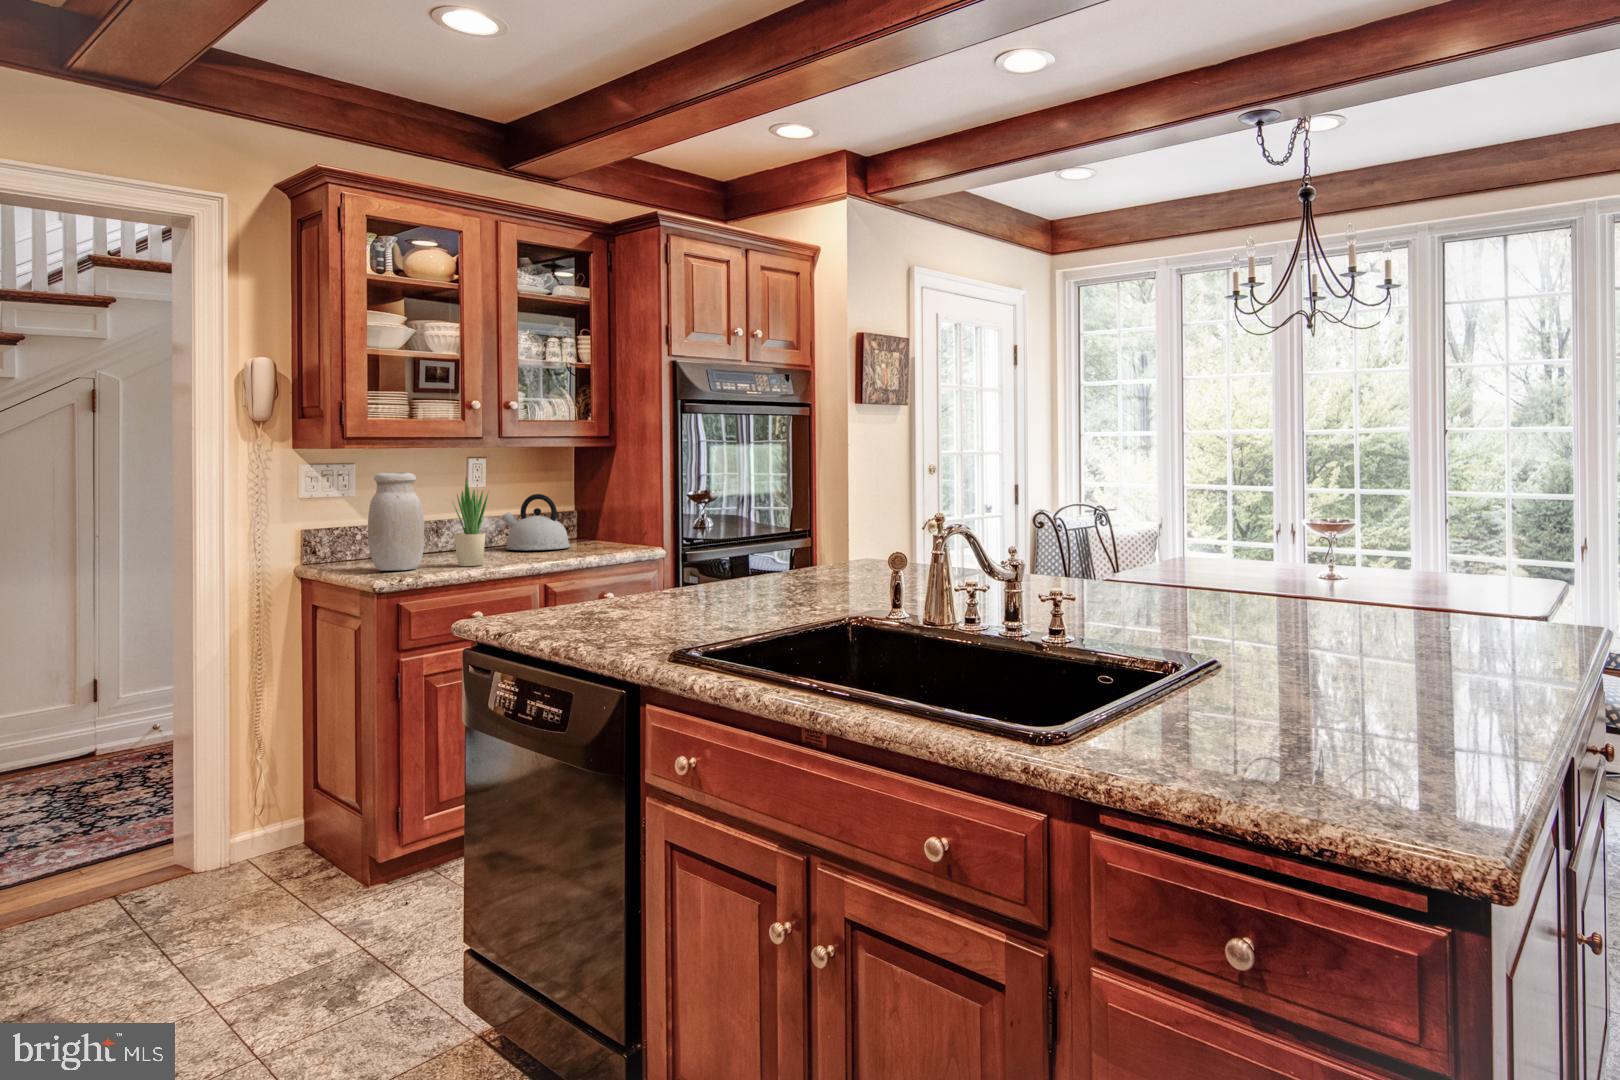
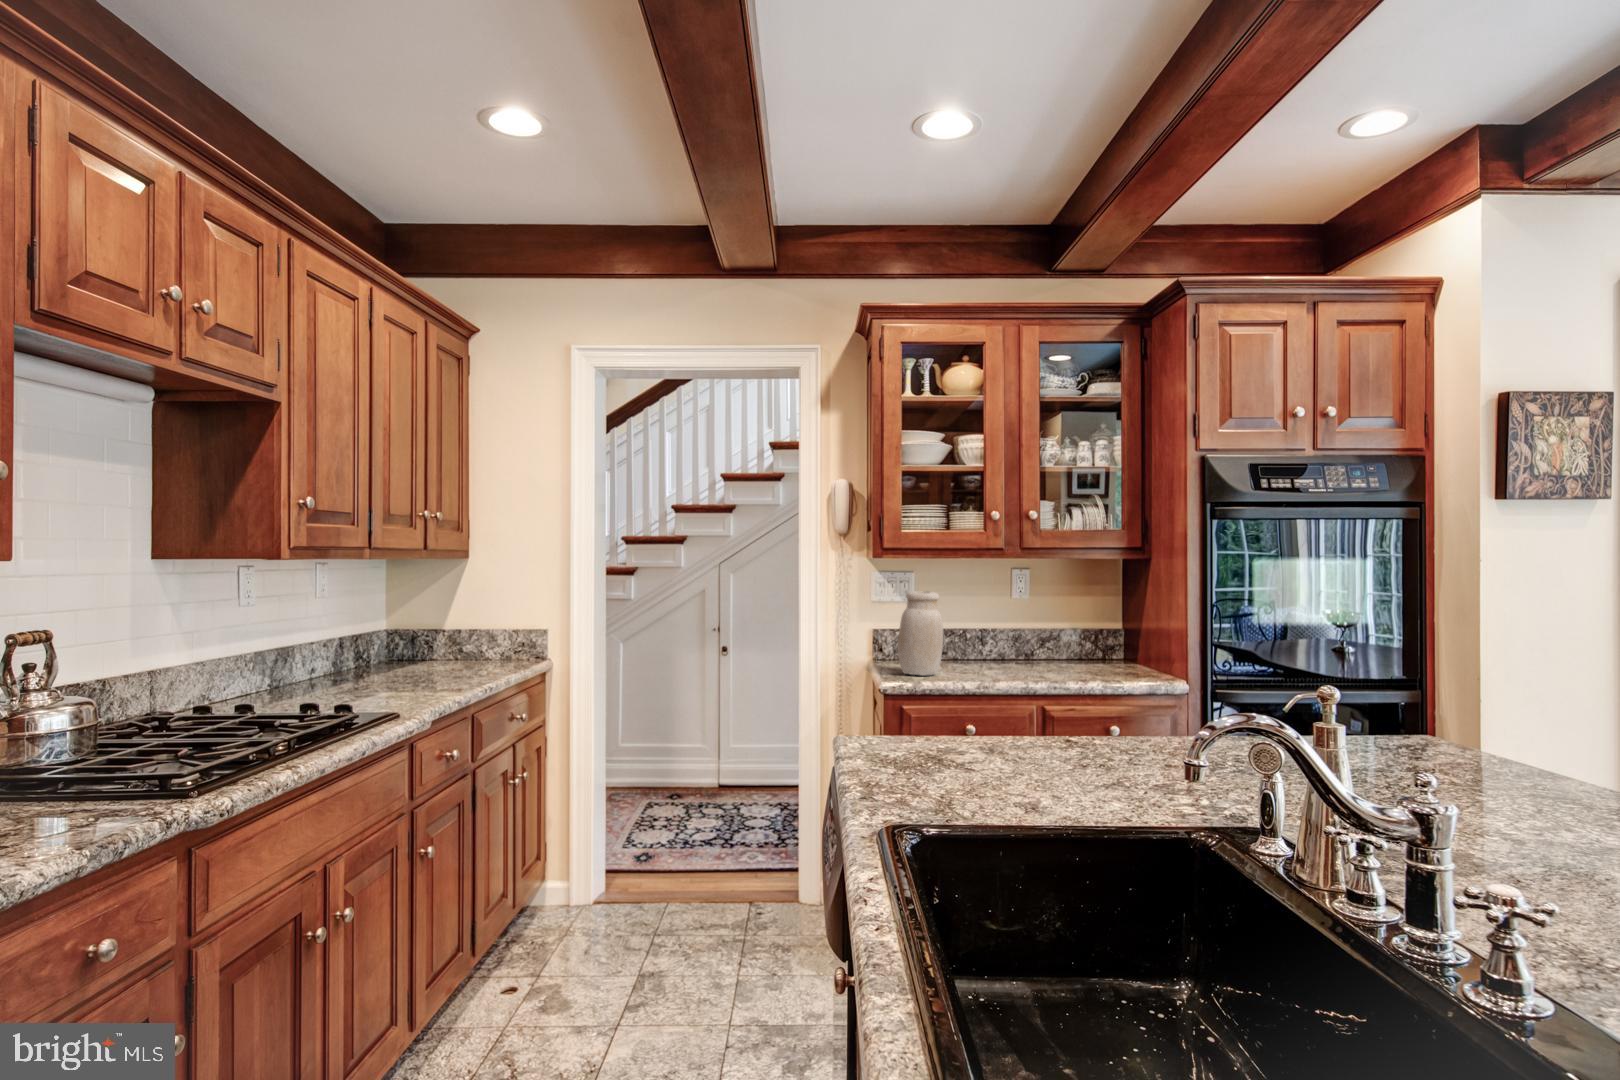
potted plant: present [453,477,488,566] -> none [966,599,1001,679]
kettle: present [502,494,570,550] -> none [1038,614,1099,670]

